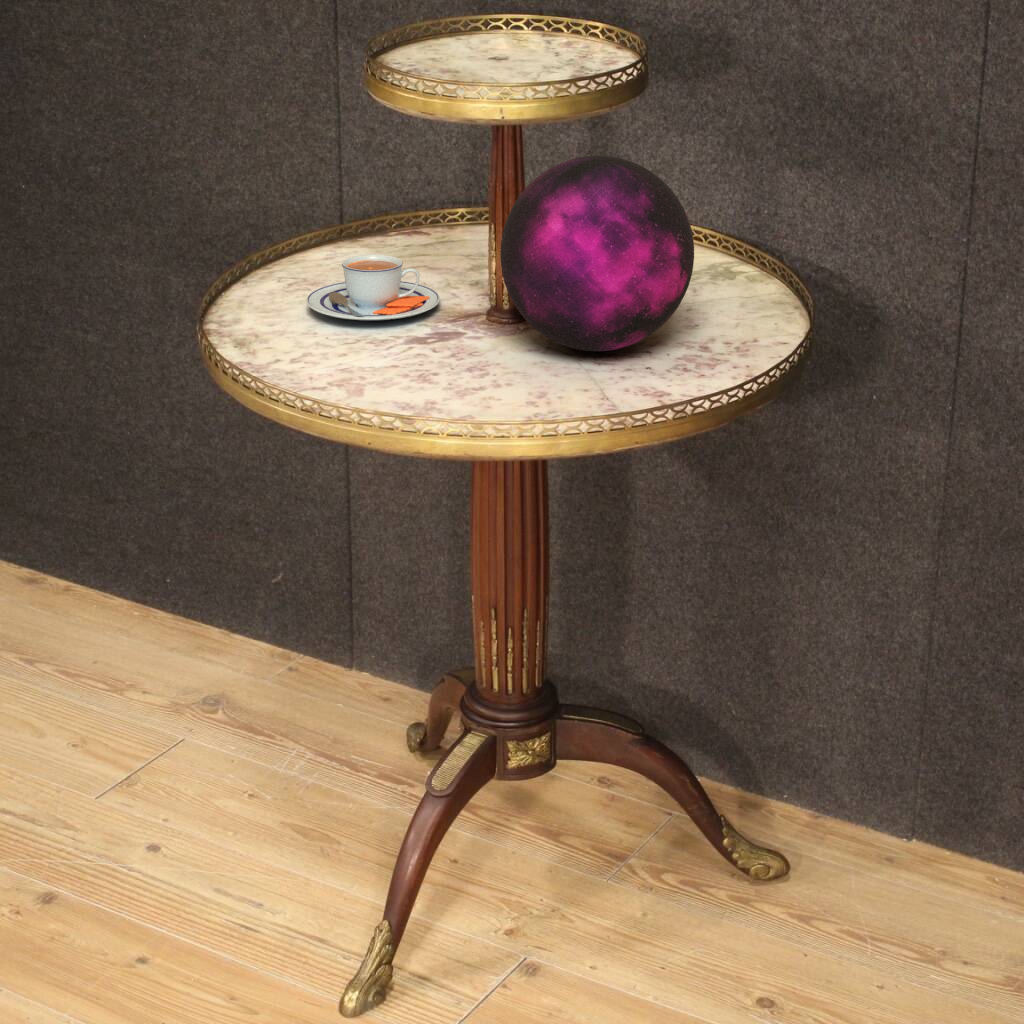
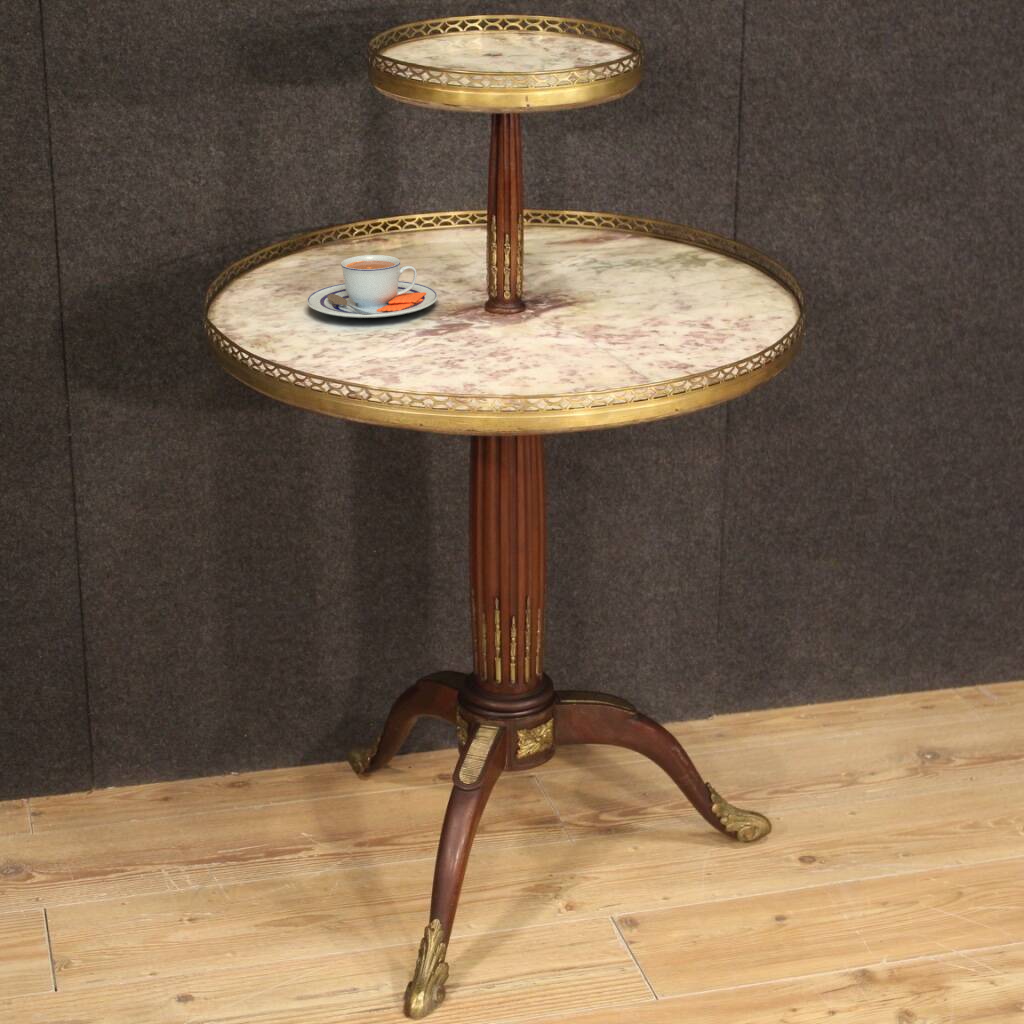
decorative orb: present [500,156,694,351] -> none [511,143,697,330]

